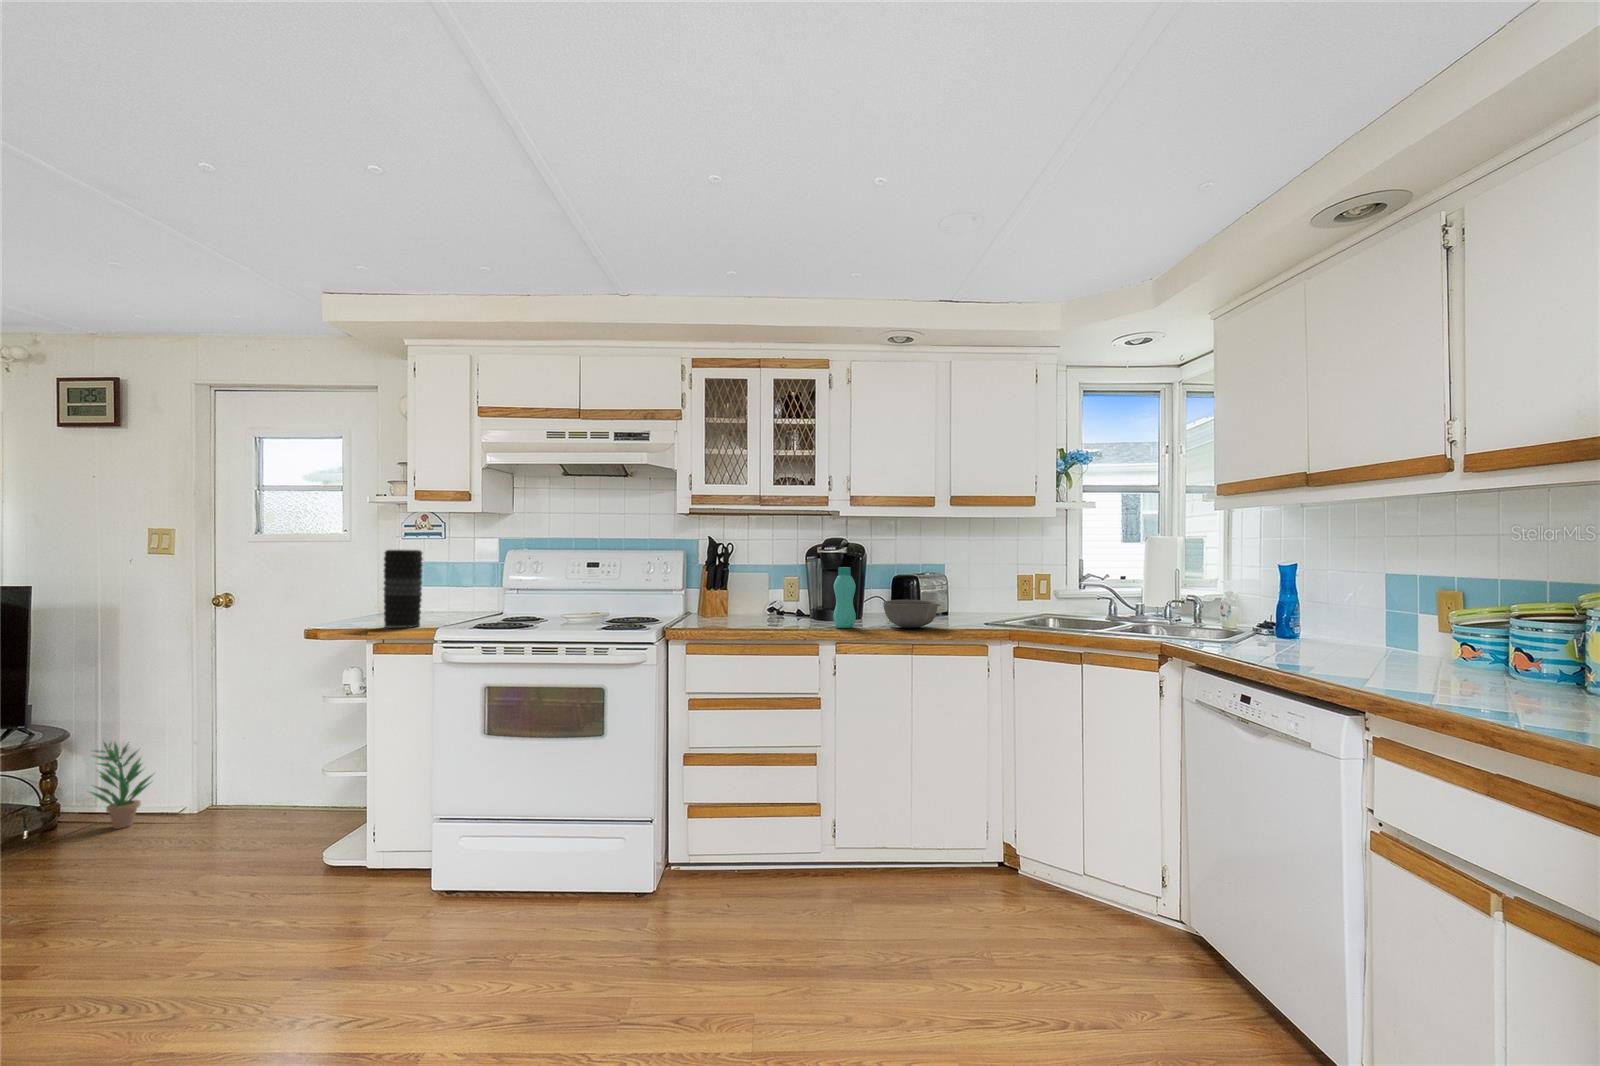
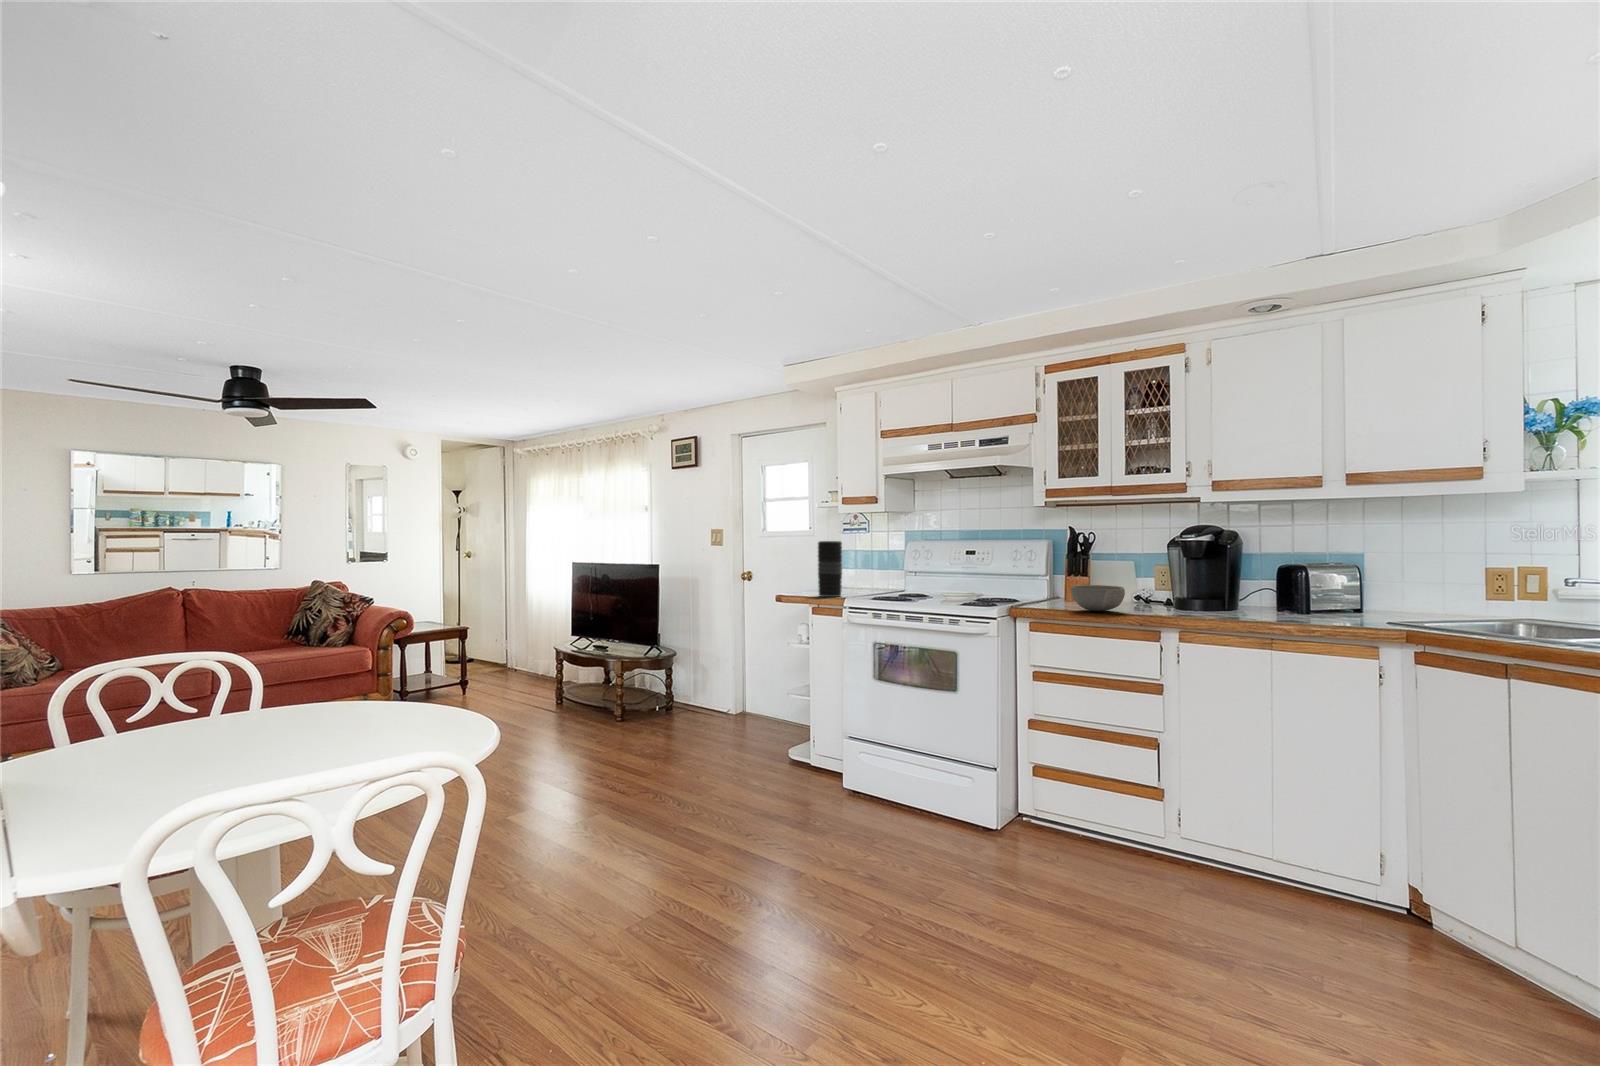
bottle: present [833,567,856,628] -> none [1177,555,1202,616]
bowl: present [883,600,937,628] -> present [1071,585,1125,611]
potted plant: present [91,742,152,829] -> none [684,659,716,714]

